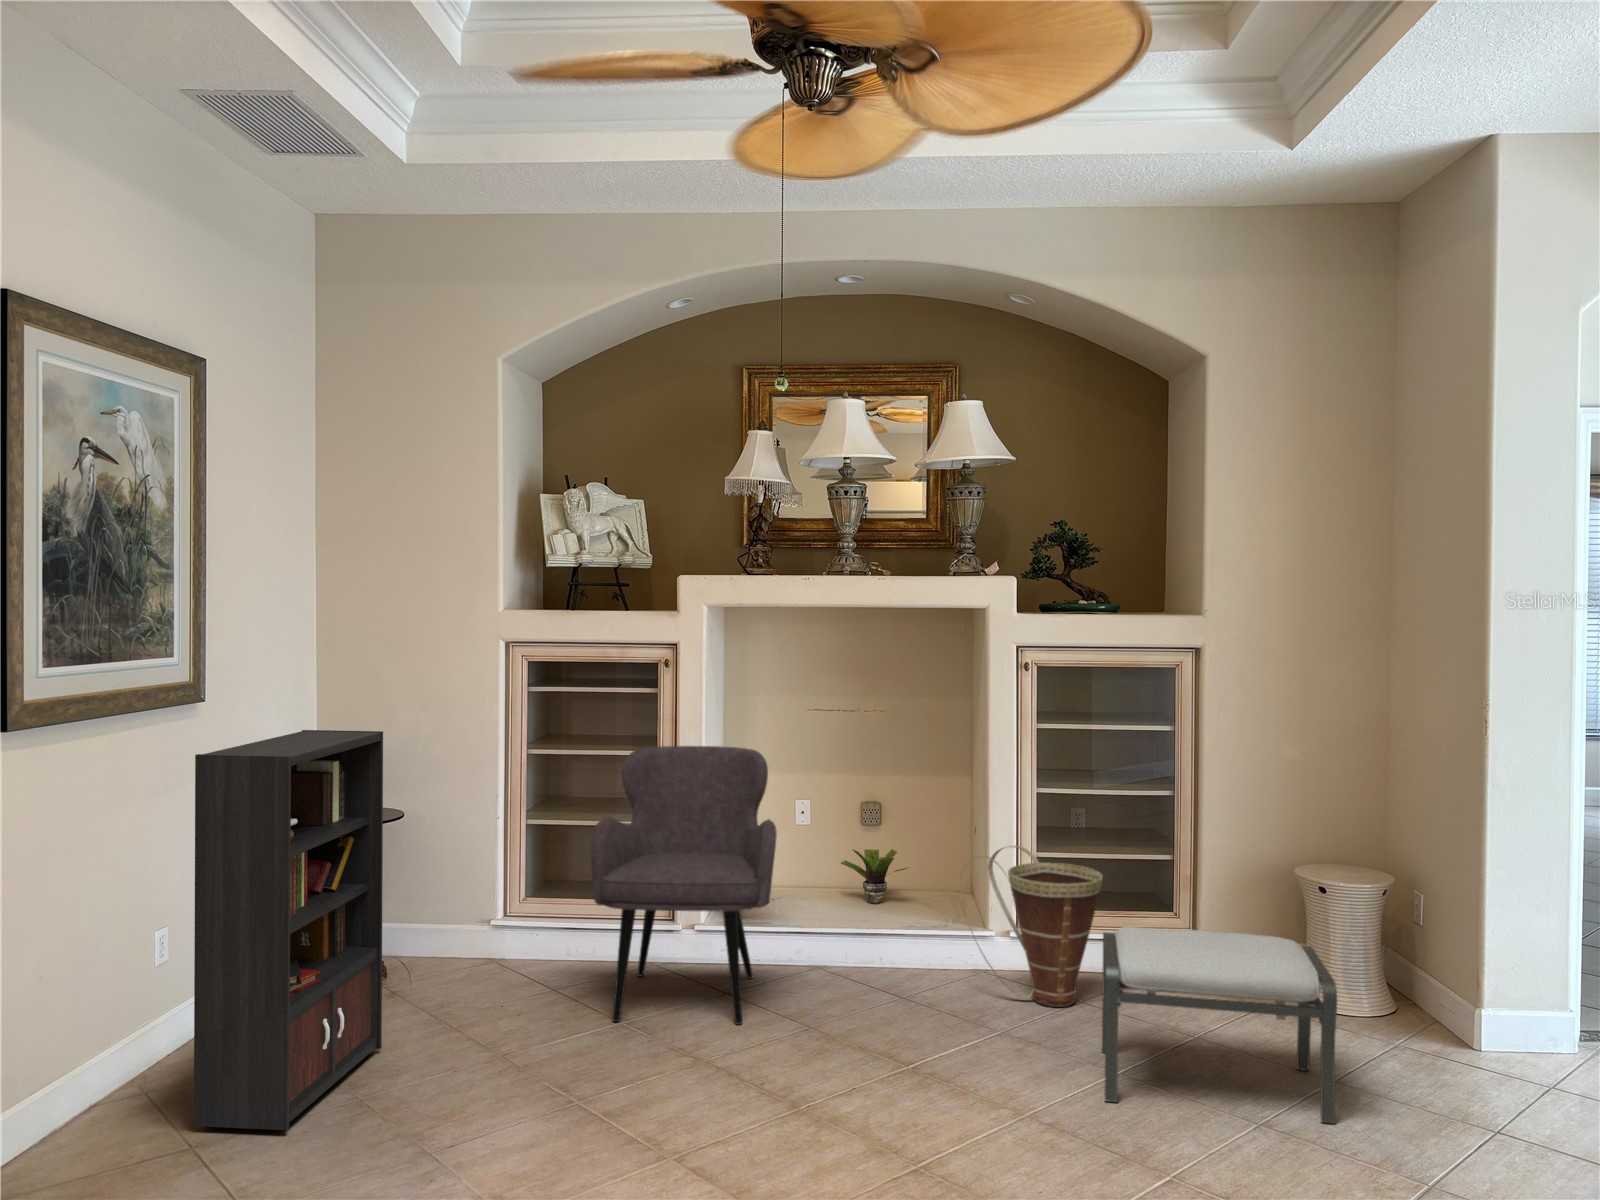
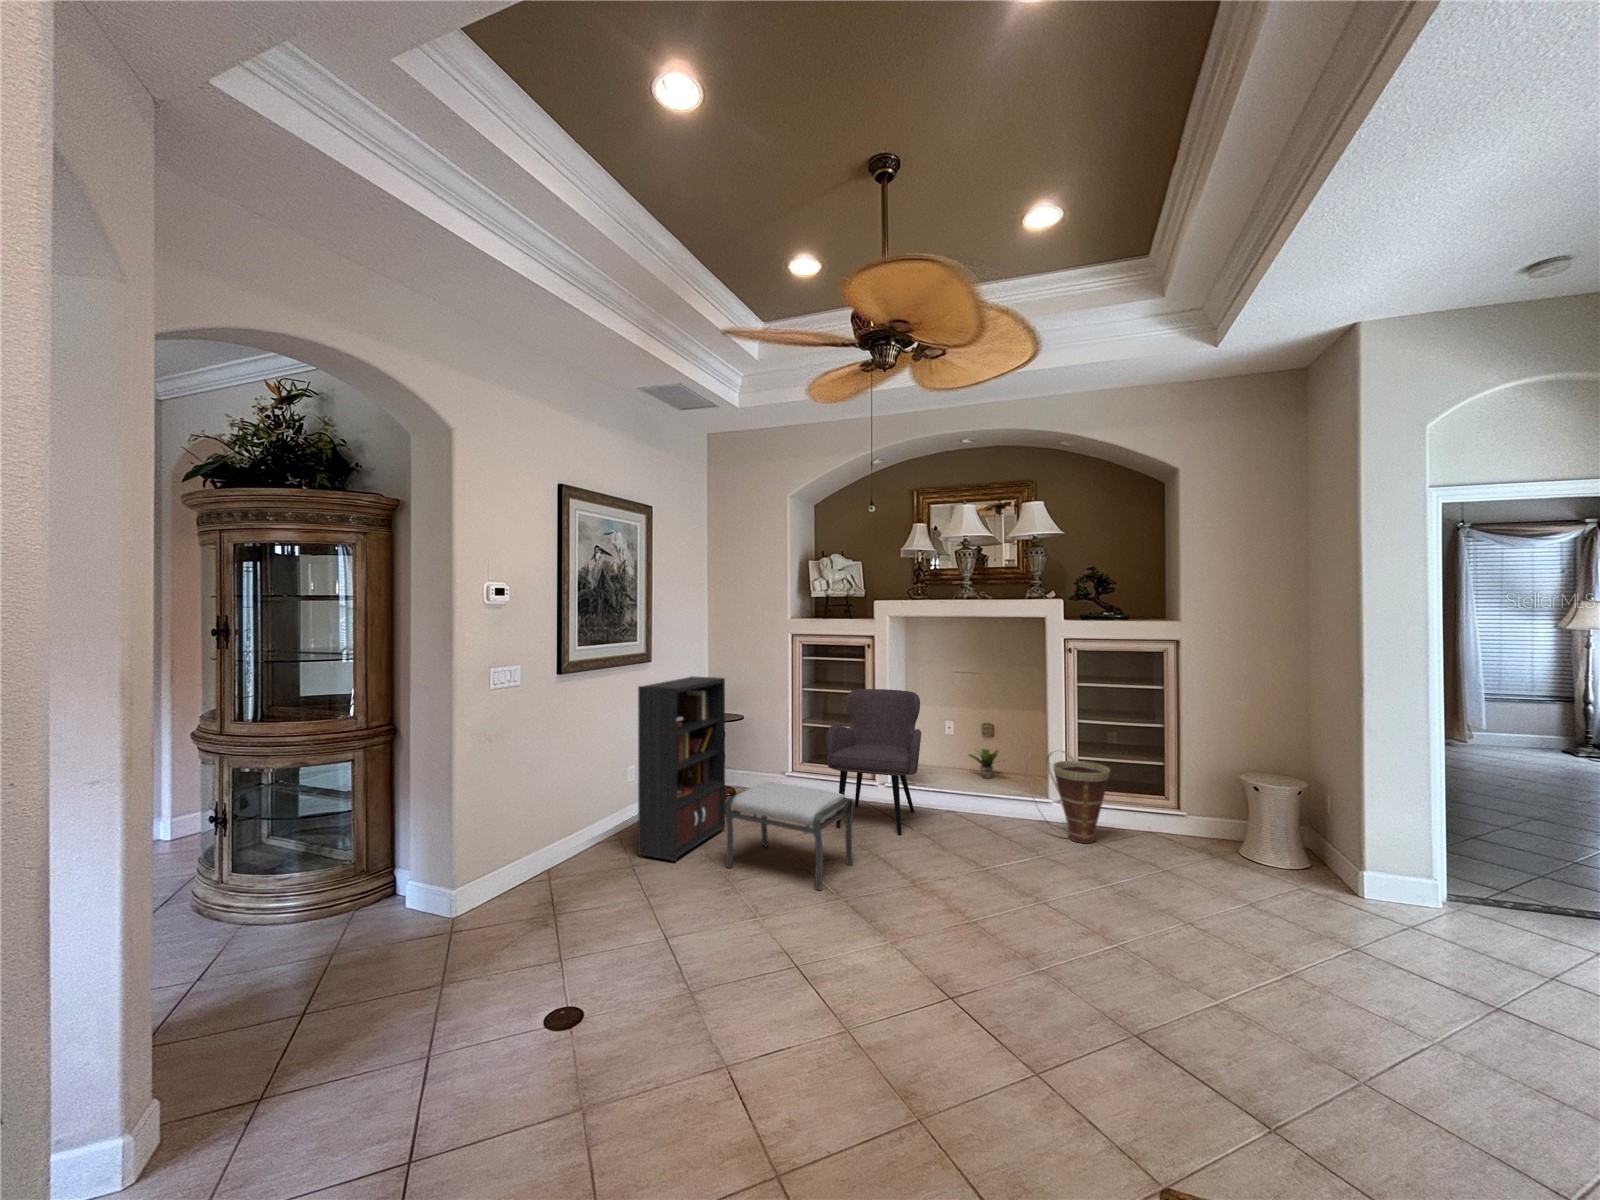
ottoman: present [1102,927,1337,1124] -> present [724,782,854,890]

